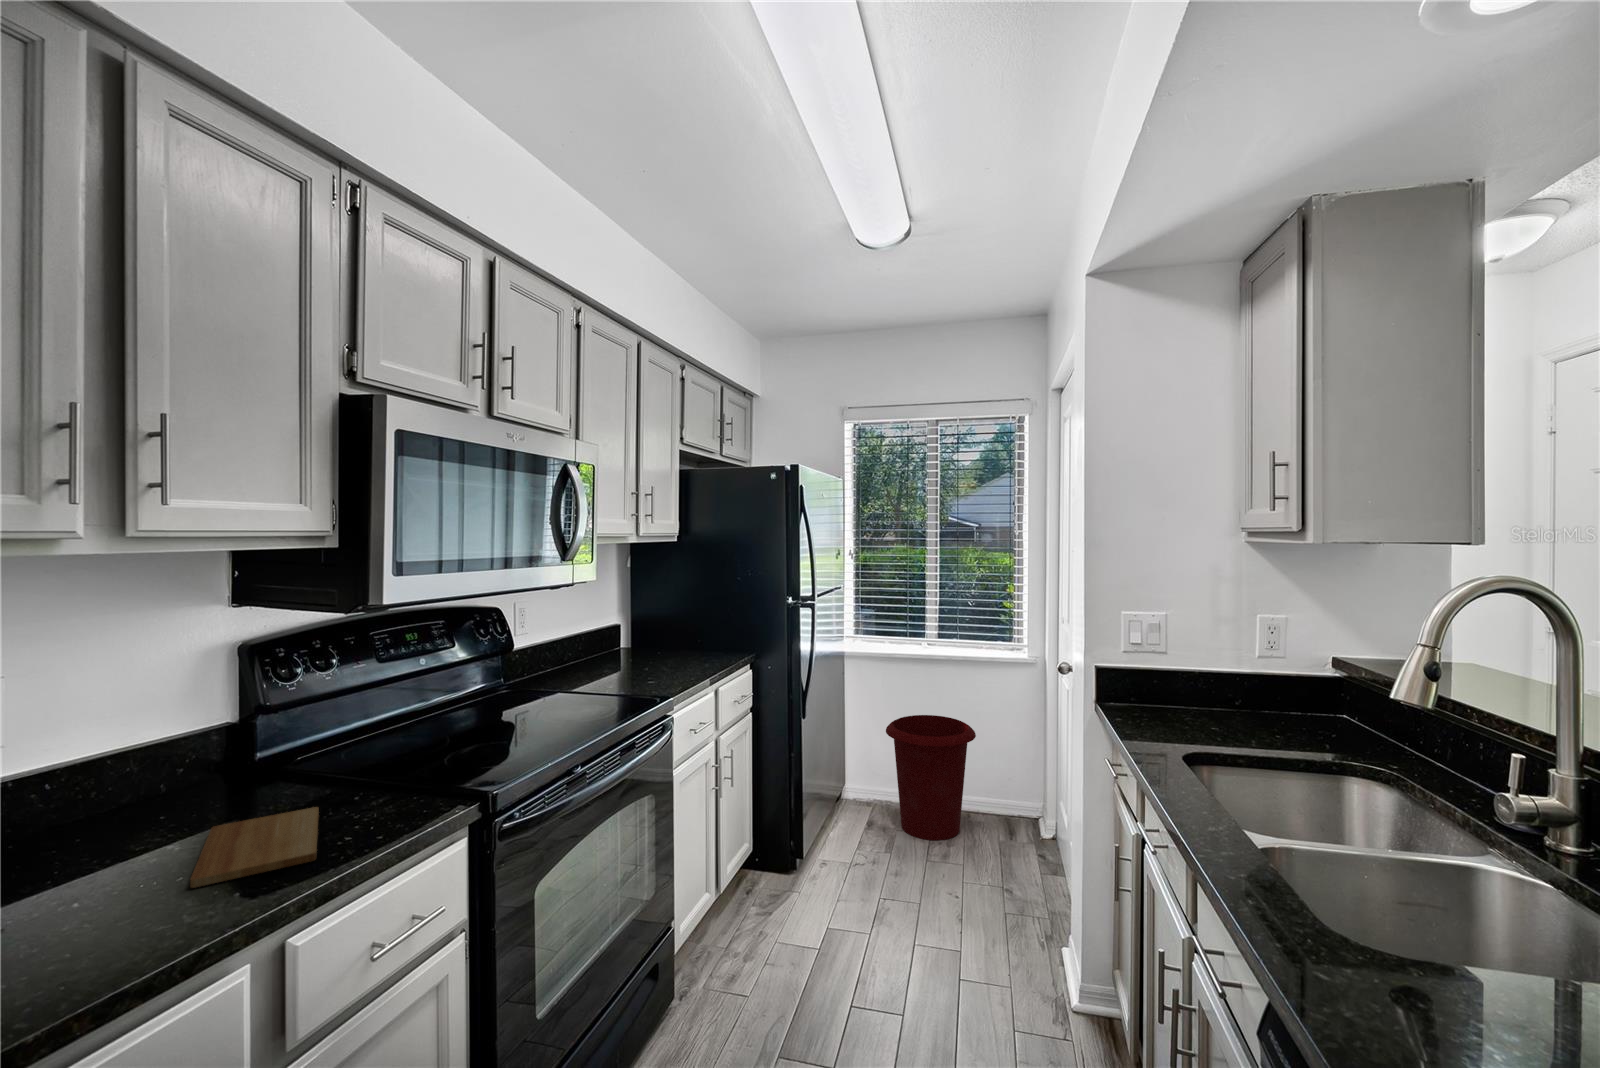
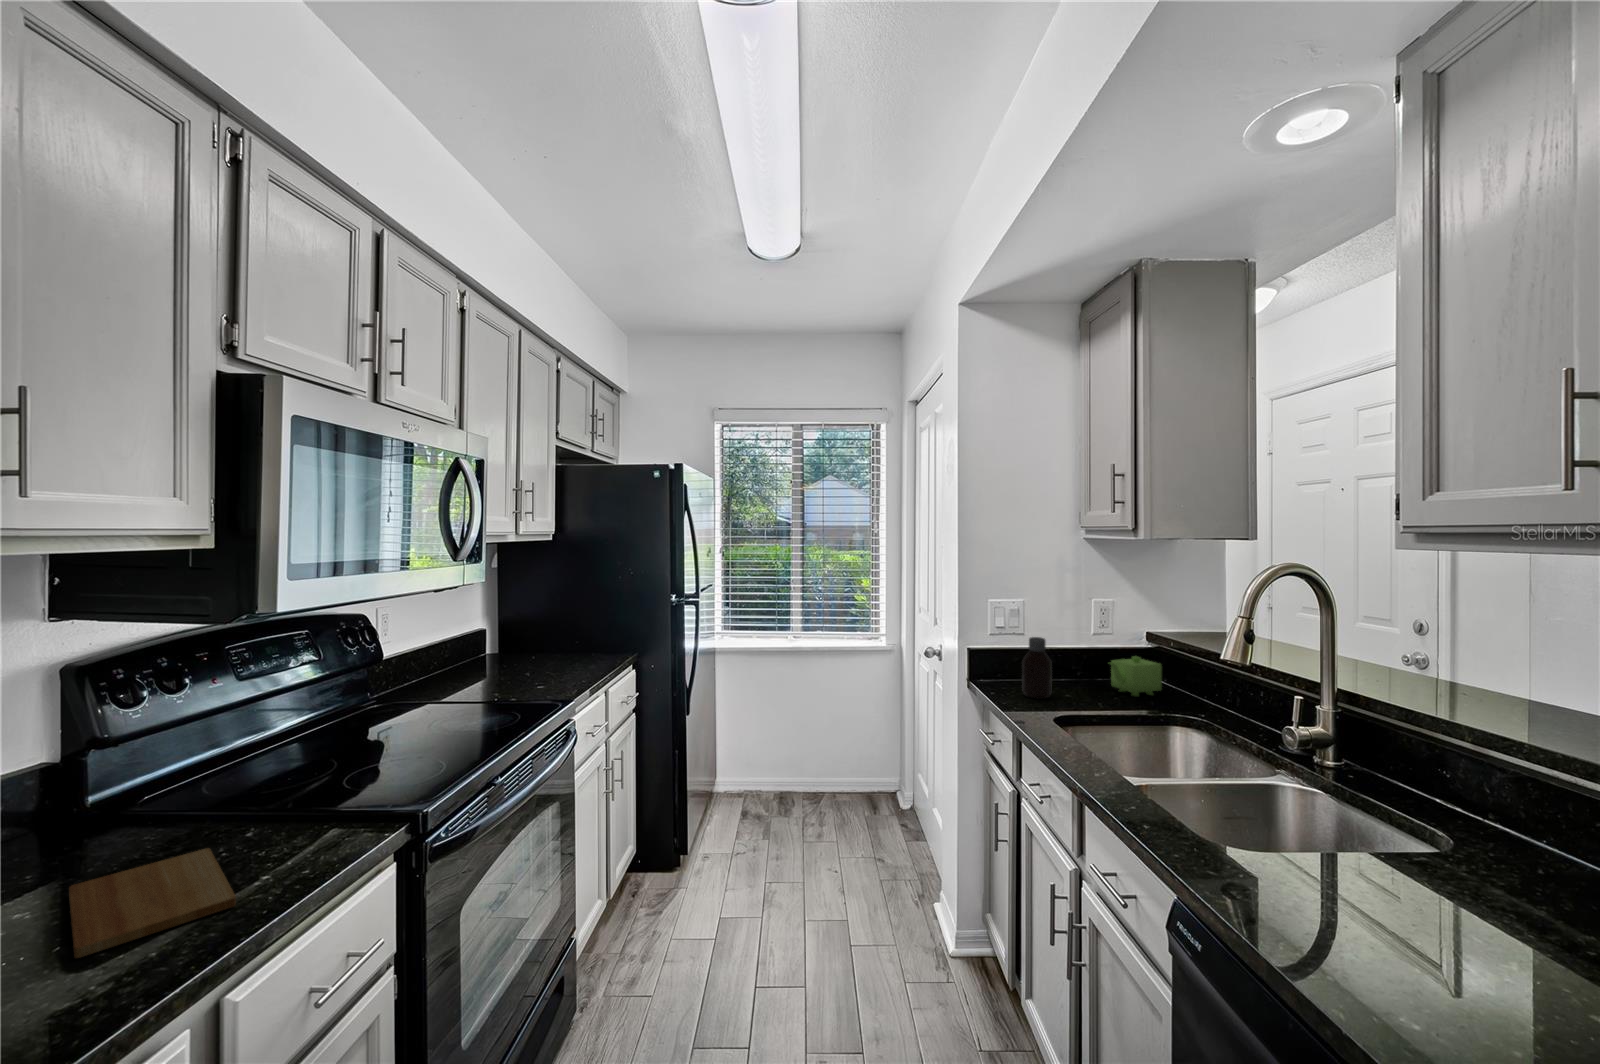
bottle: none [1156,656,1193,729] -> present [1022,637,1052,699]
teapot: none [1270,686,1346,735] -> present [1110,656,1162,696]
waste bin: present [886,715,976,840] -> none [759,705,842,822]

